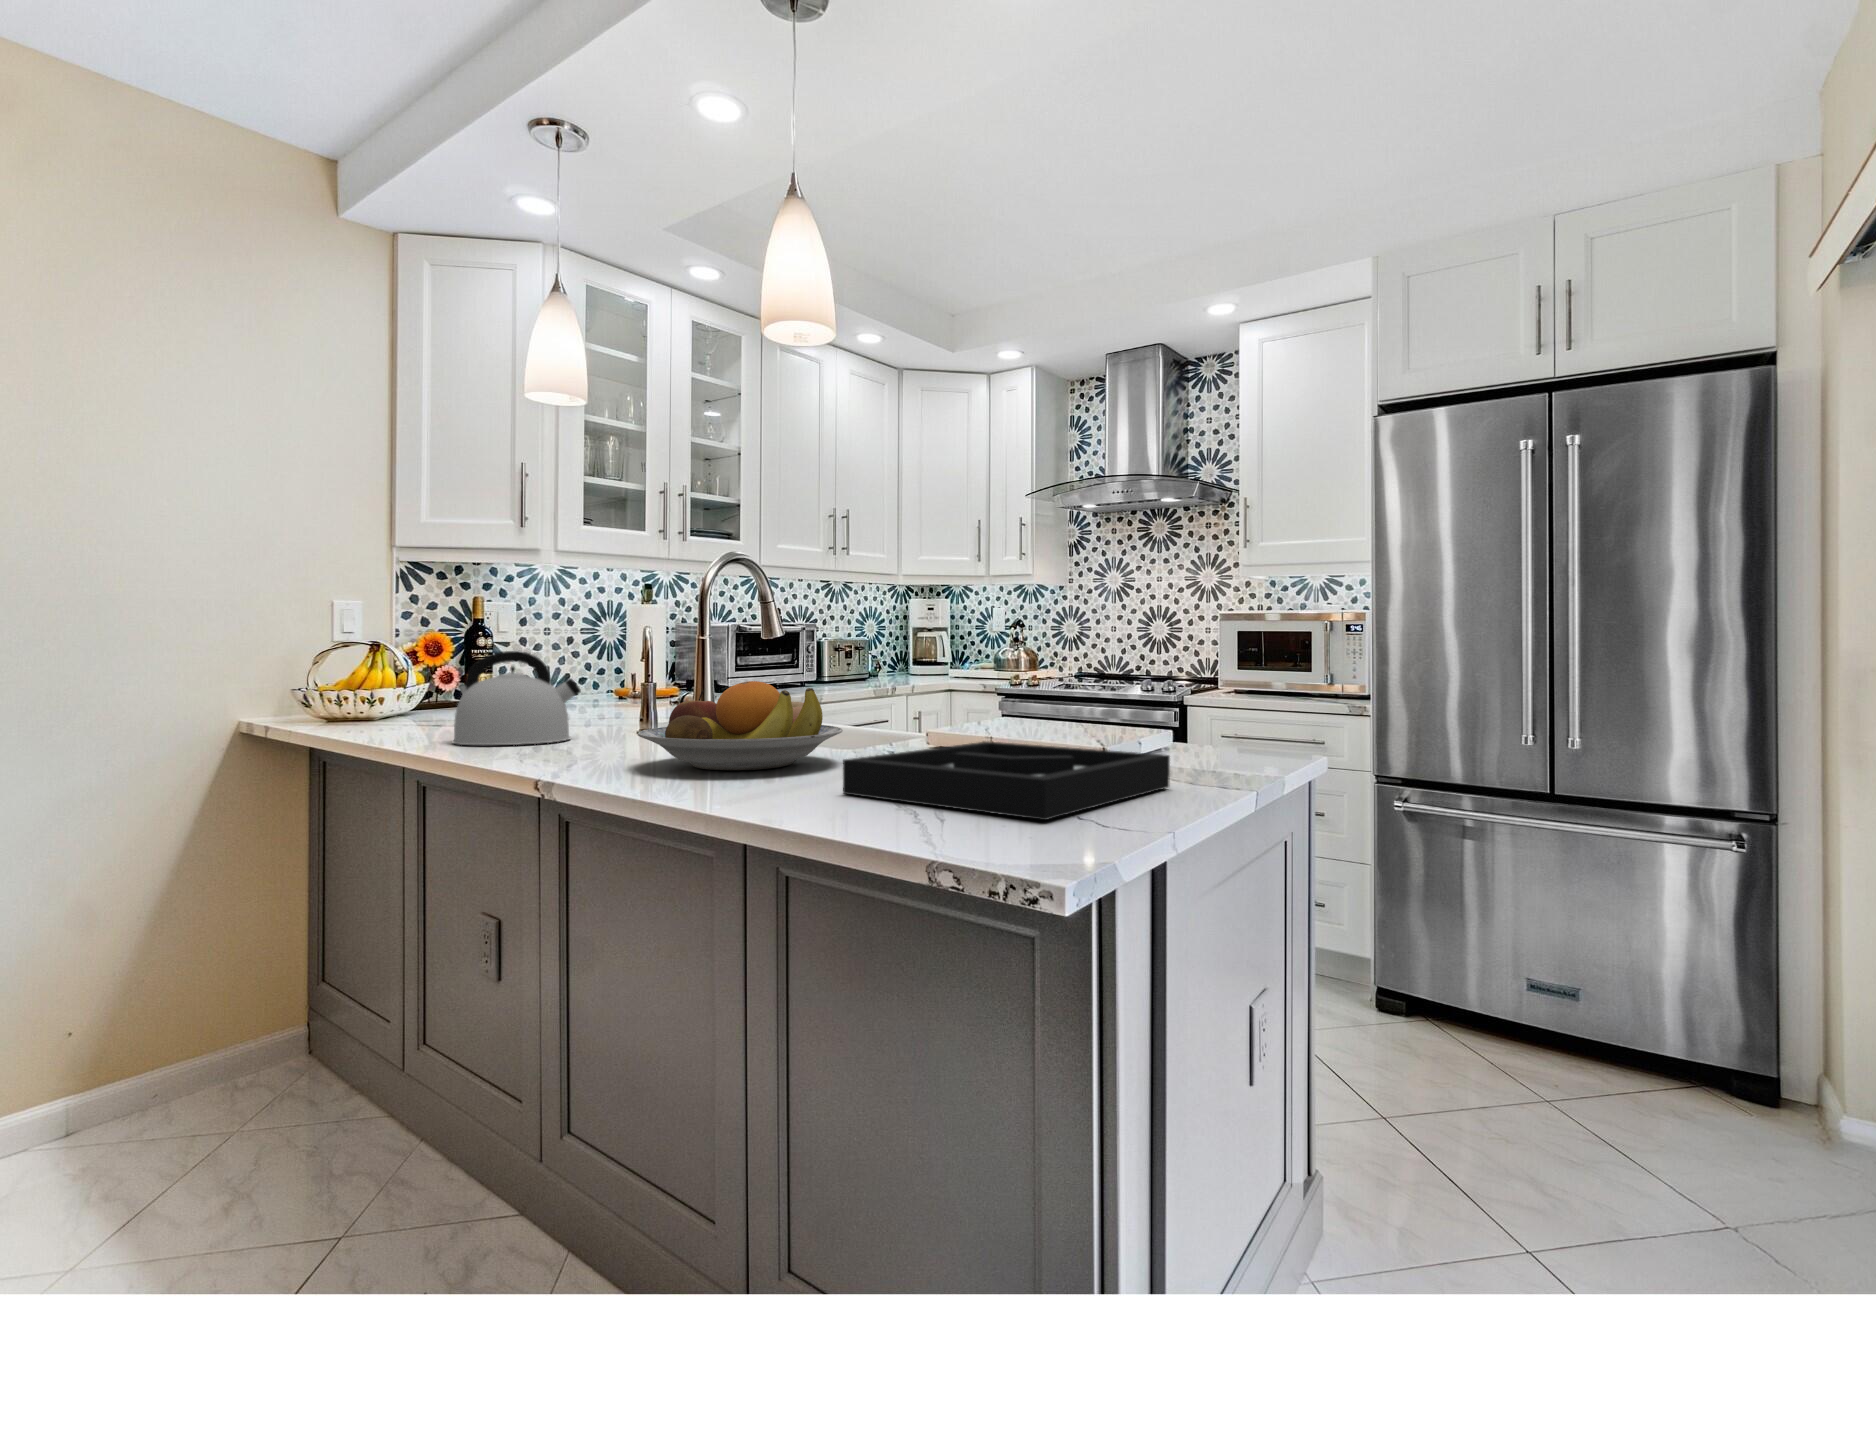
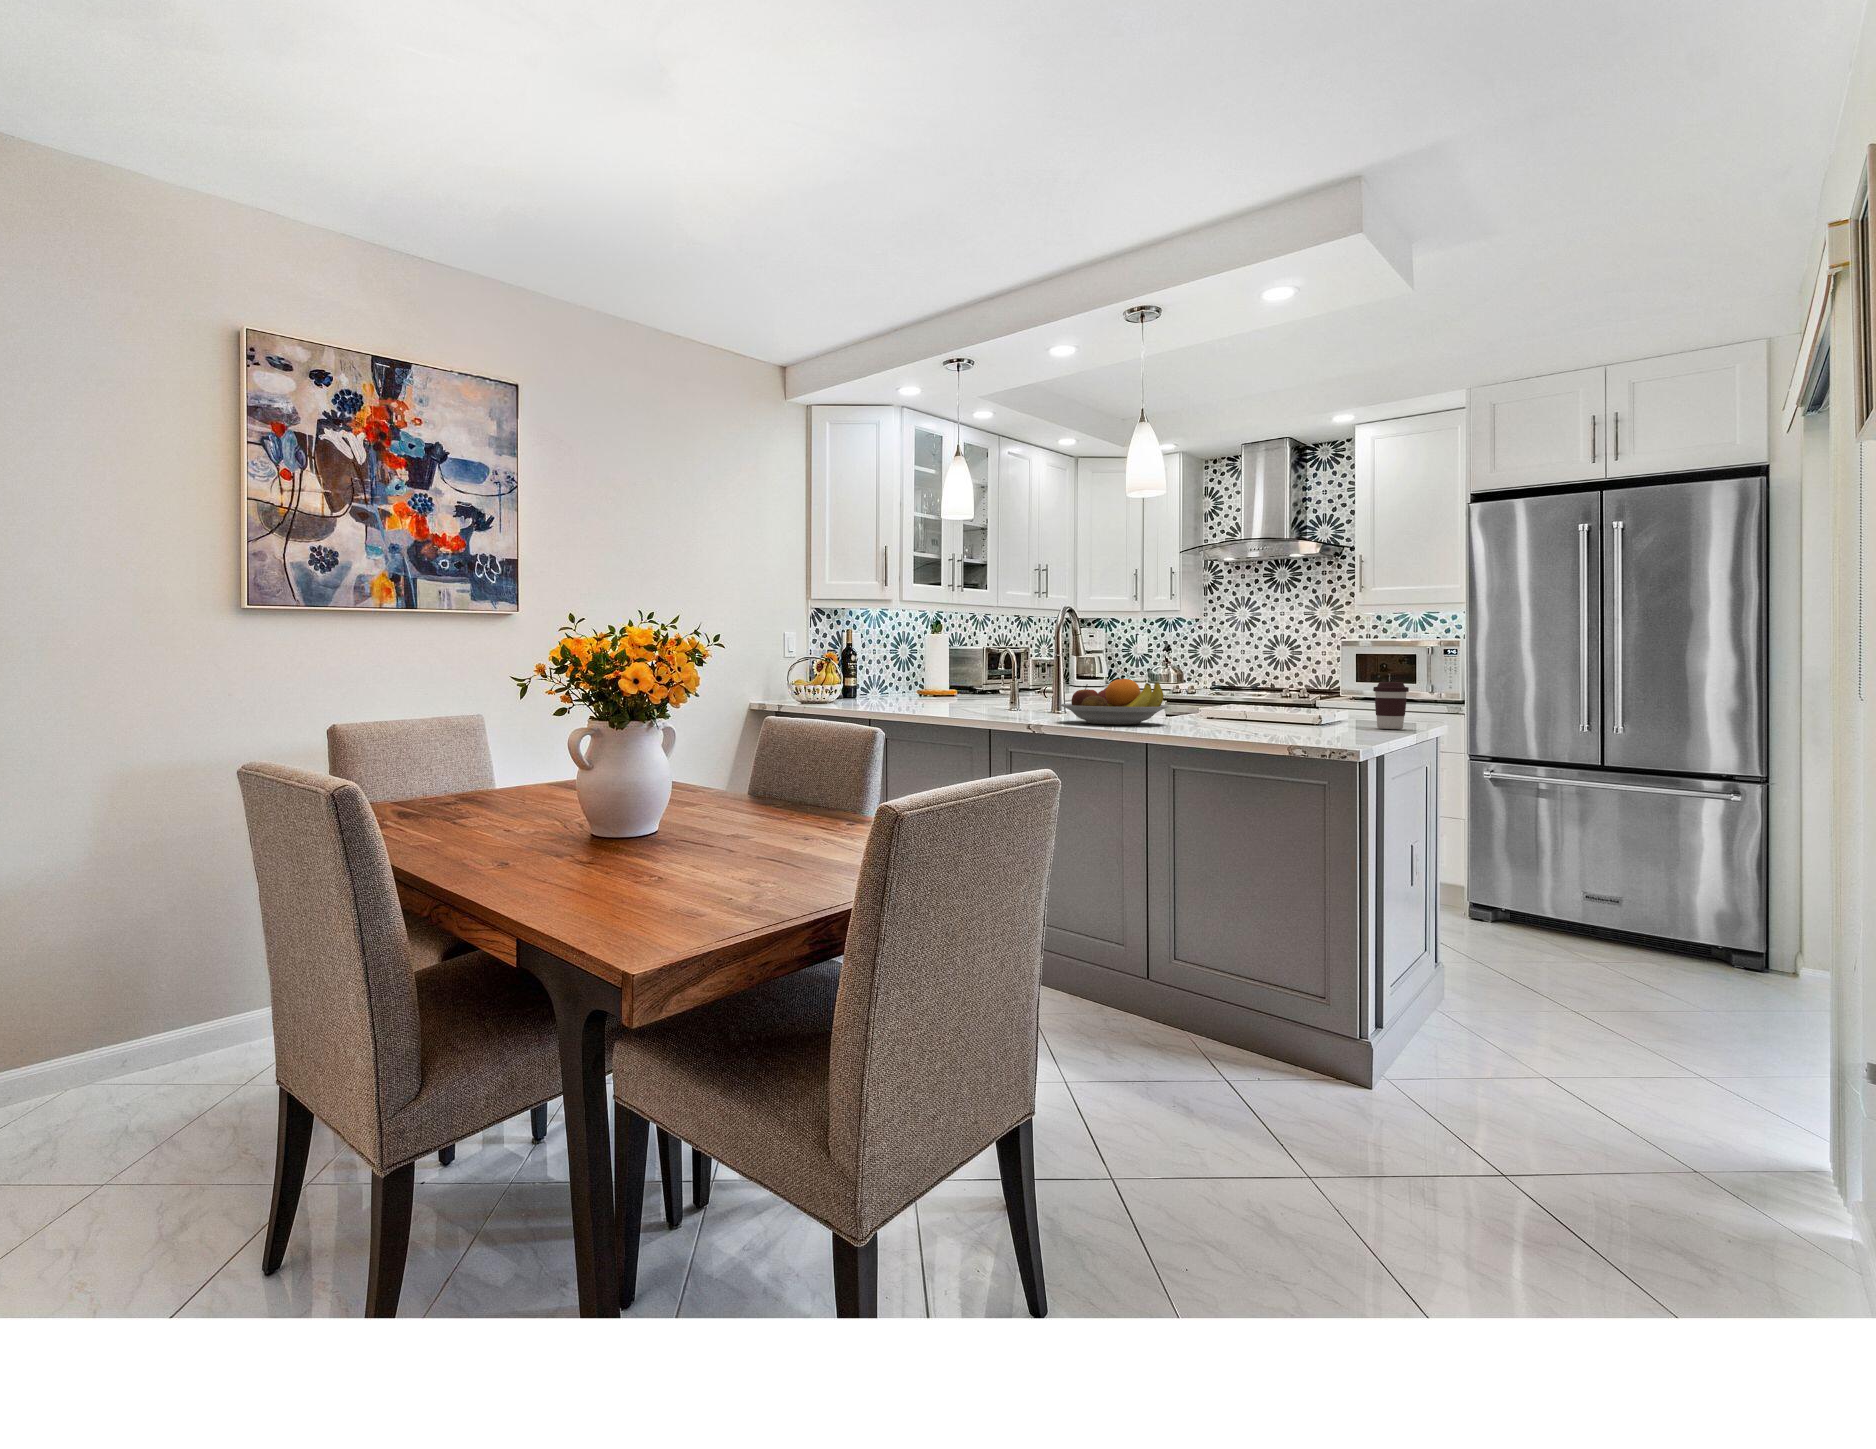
kettle: present [453,651,581,745] -> none [915,664,979,715]
coffee cup: none [1200,684,1257,770] -> present [1373,682,1409,729]
decorative tray: present [843,742,1170,820] -> none [1202,712,1368,738]

